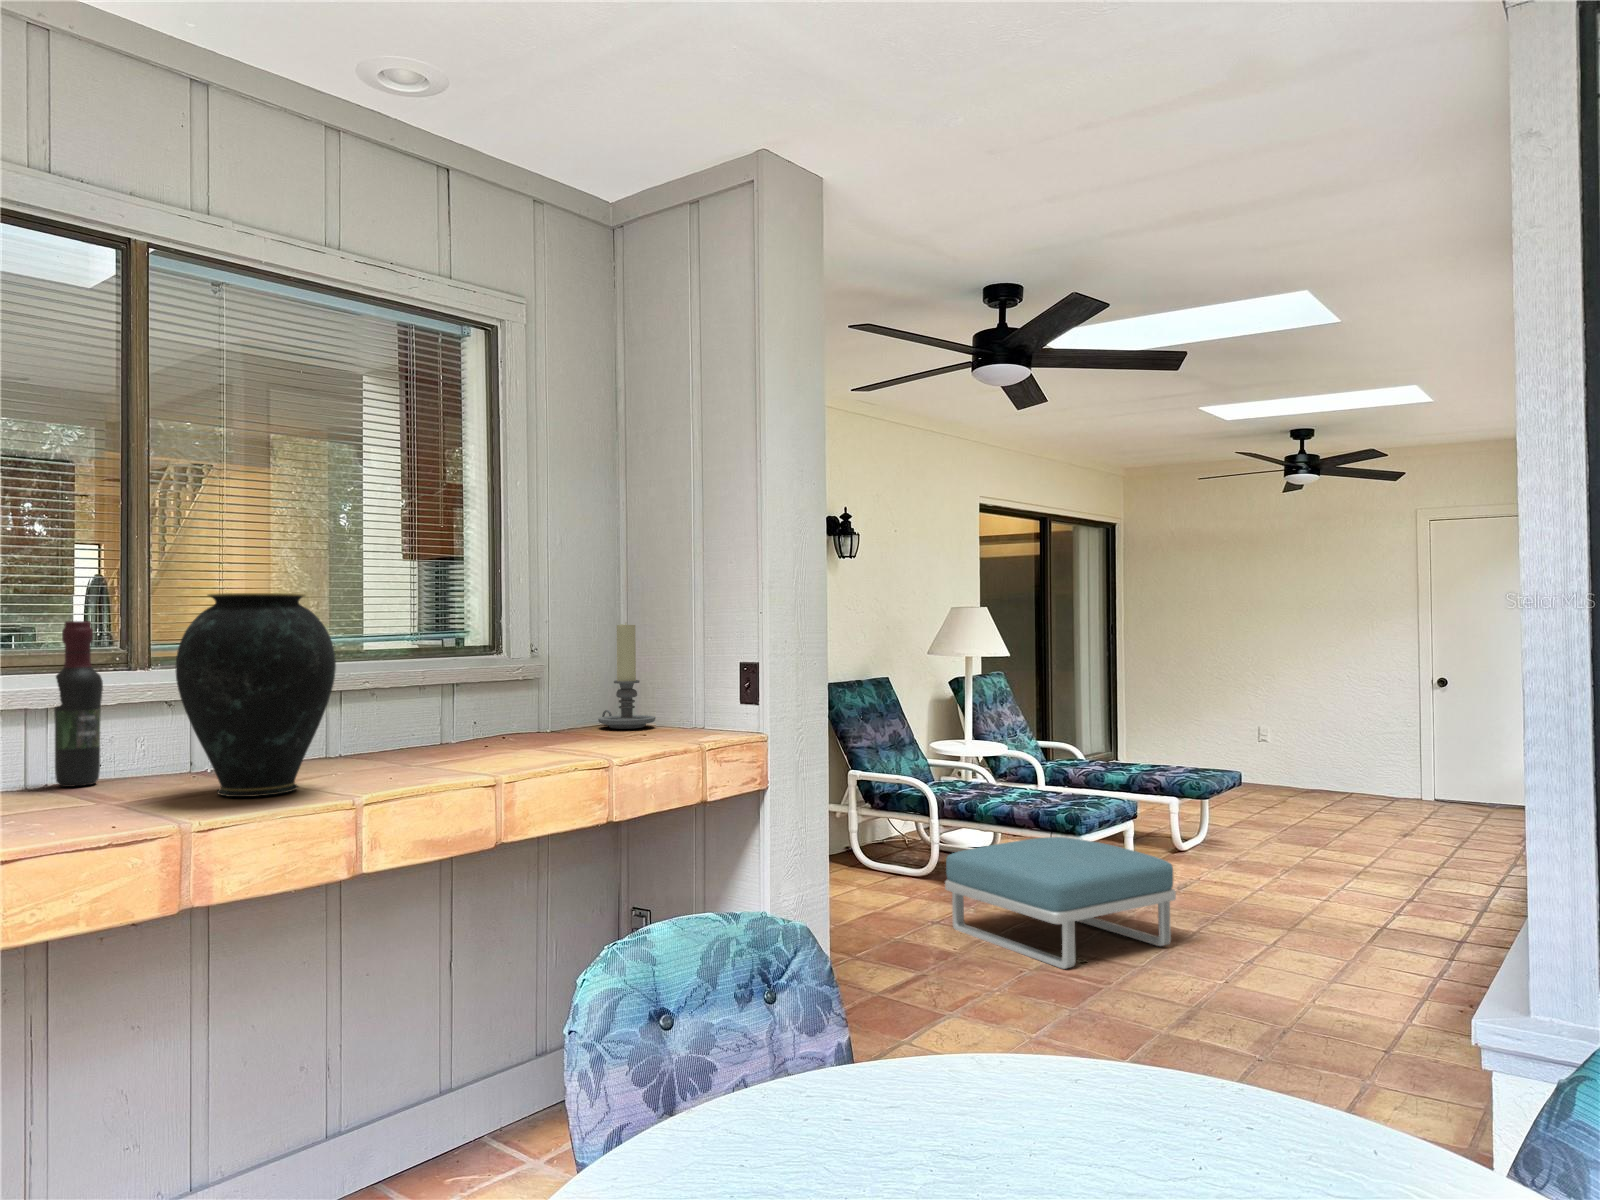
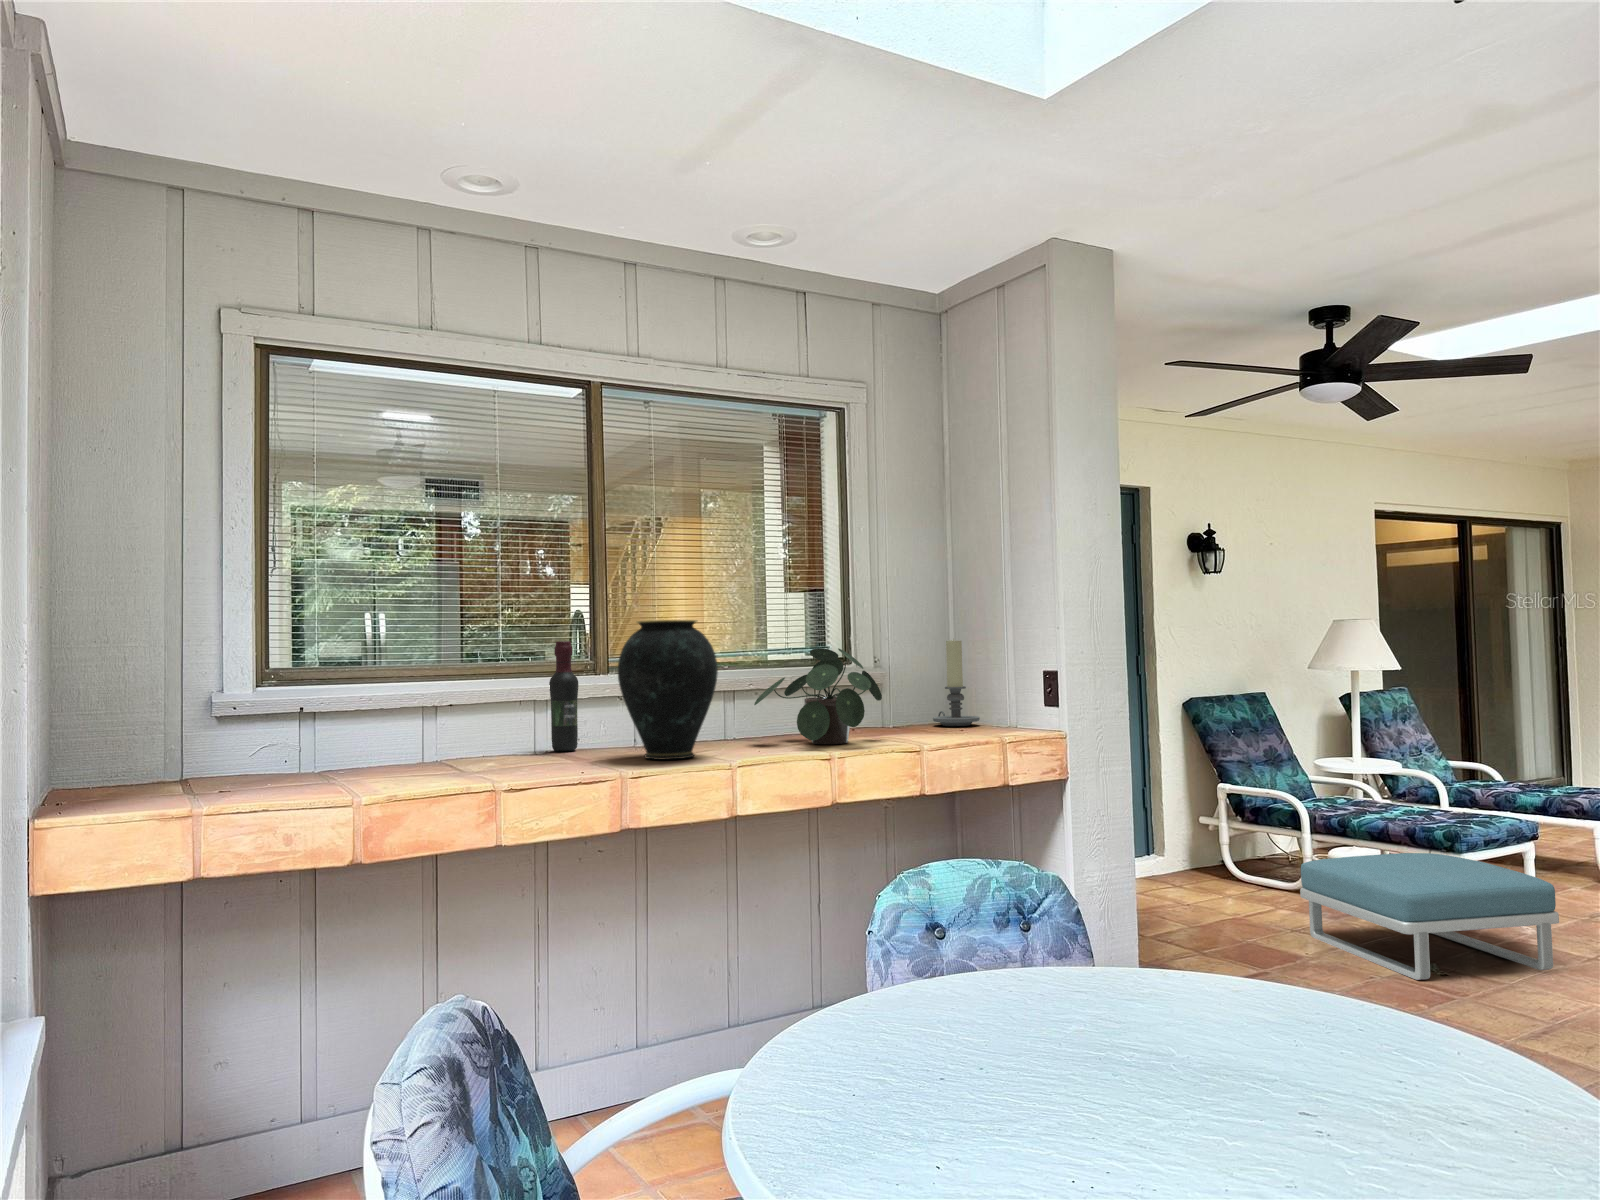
potted plant: none [379,634,553,761] -> present [754,648,882,744]

